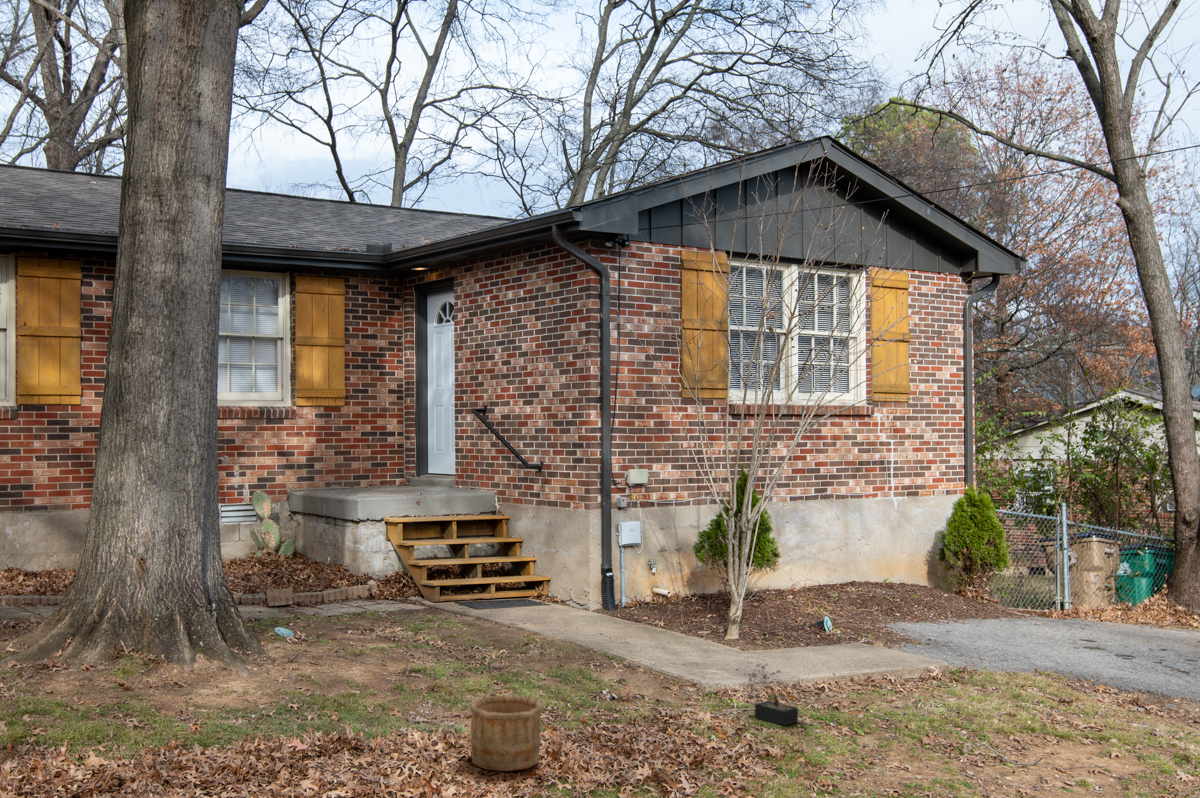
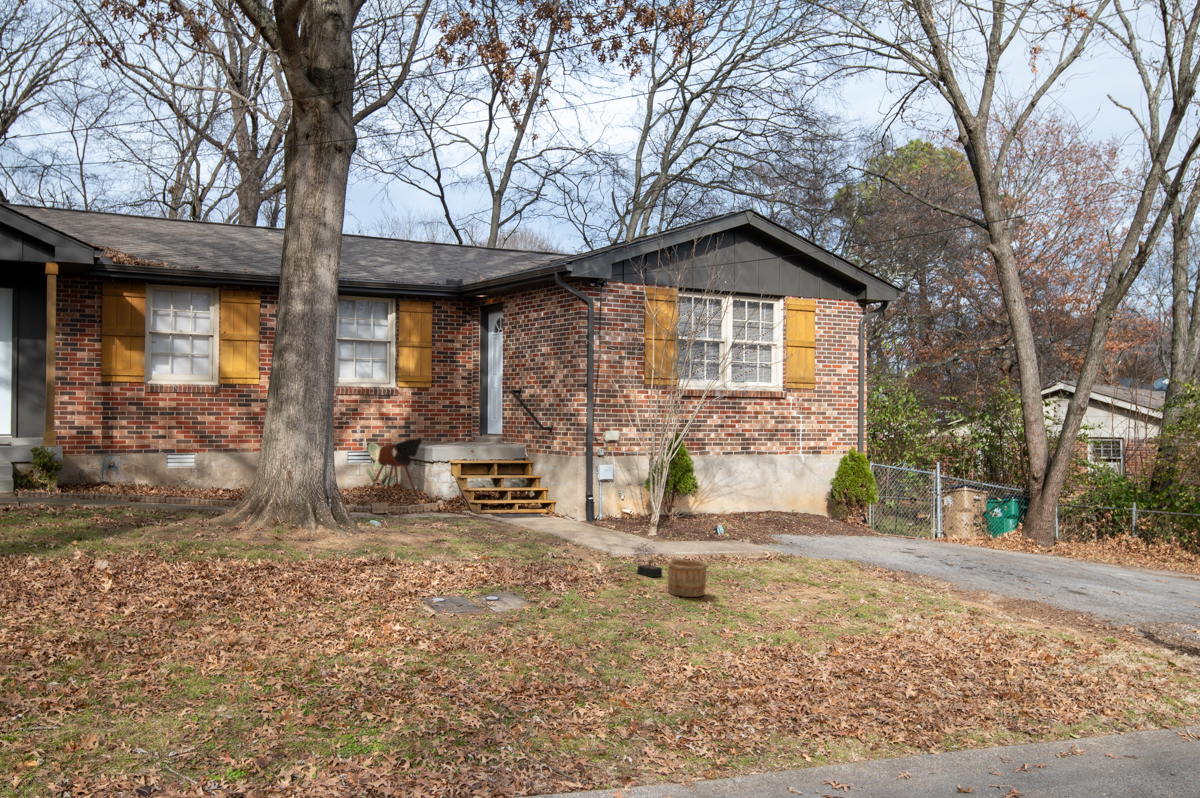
chair: none [255,485,339,580] -> present [368,439,422,499]
wooden bucket: present [470,695,543,771] -> present [668,560,707,597]

